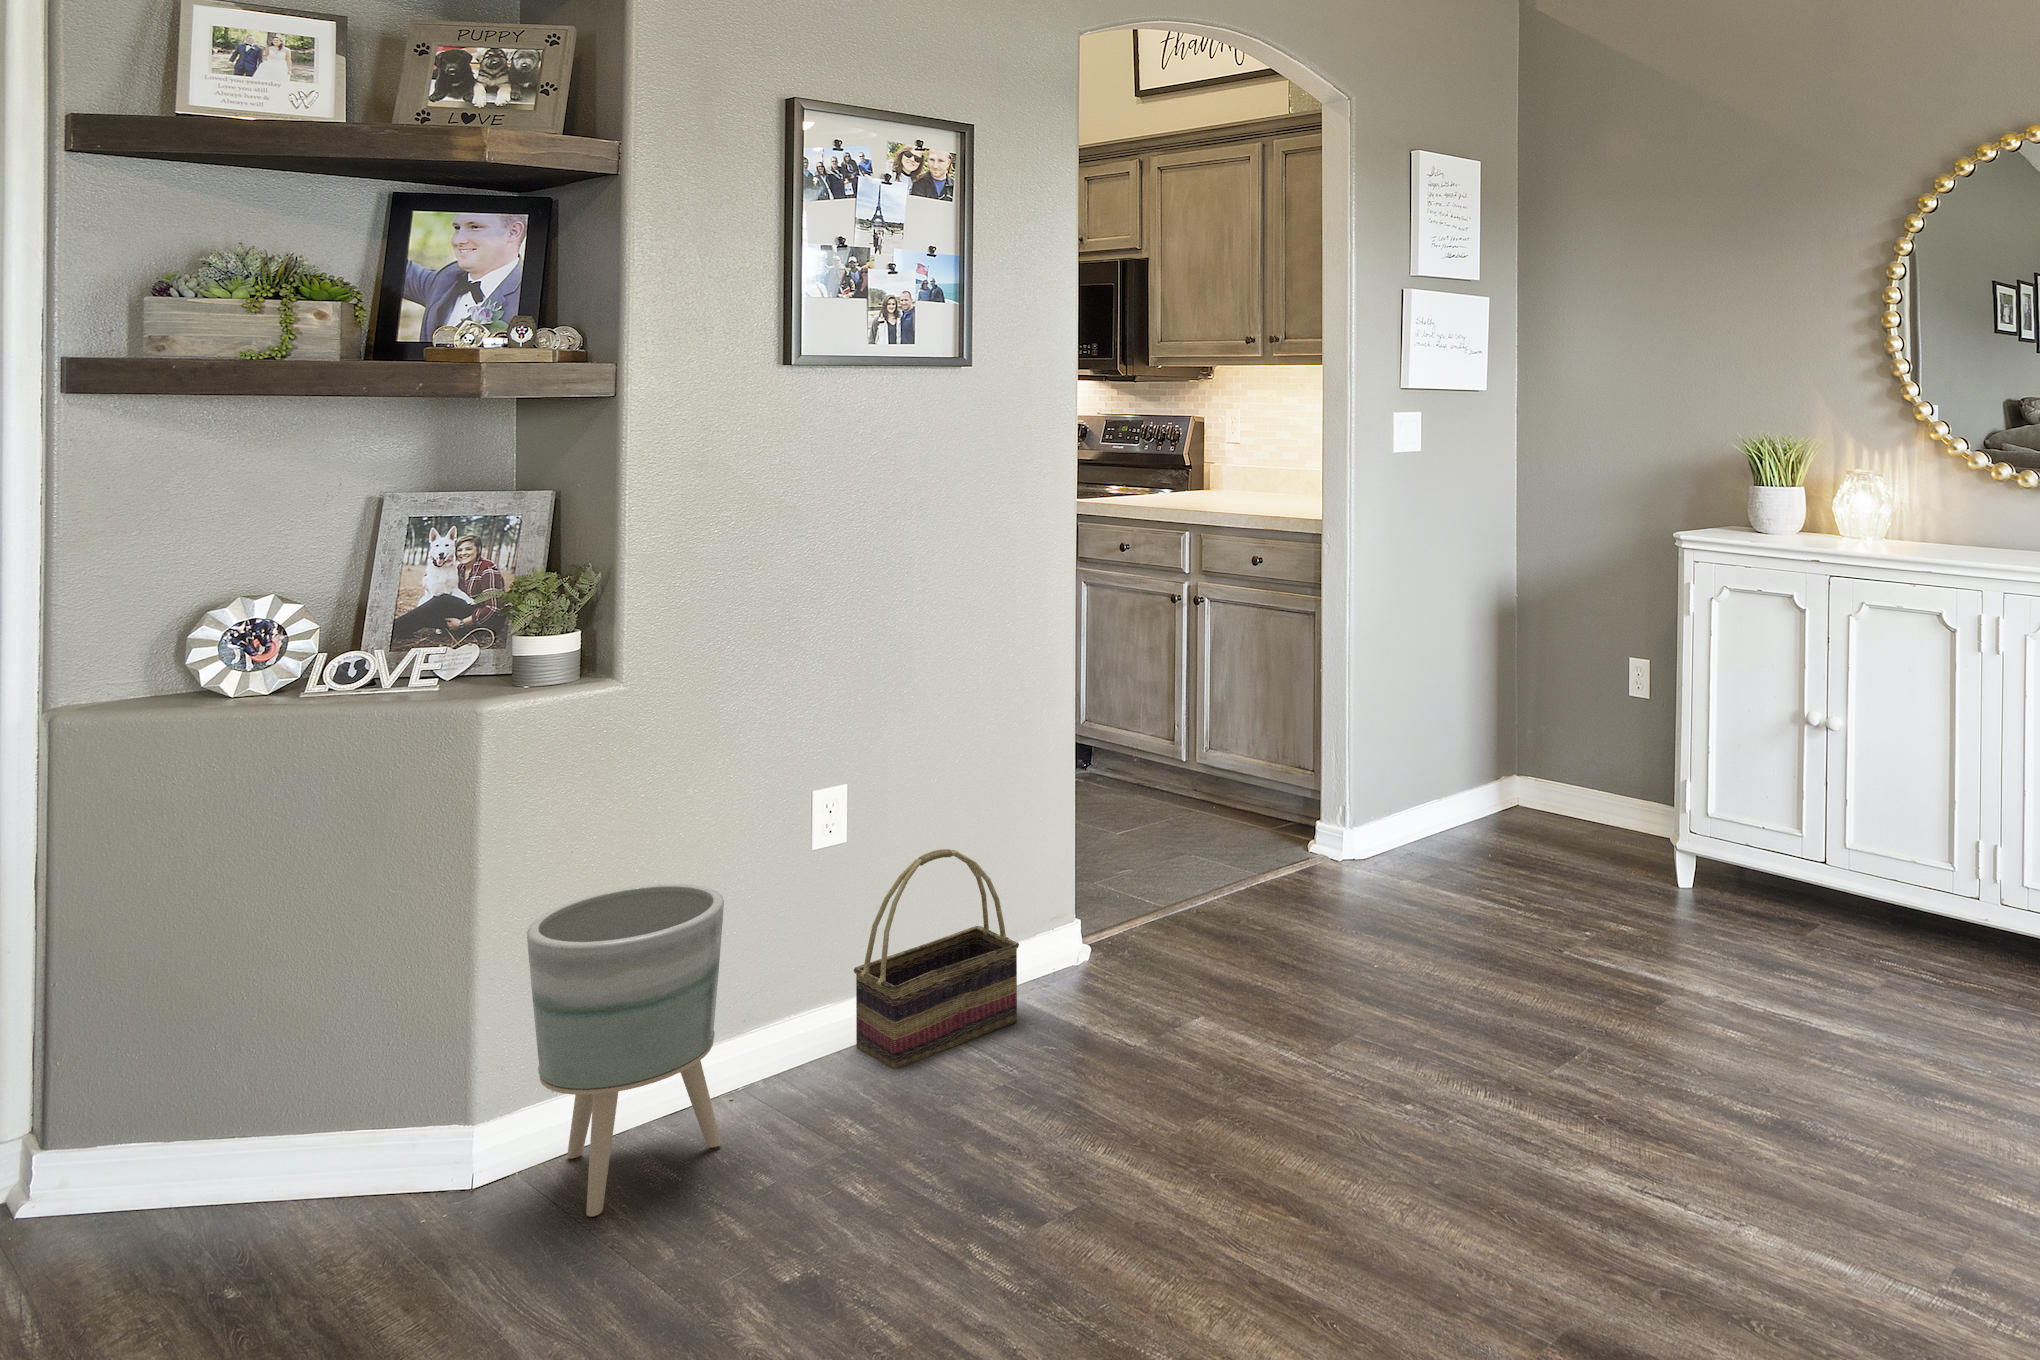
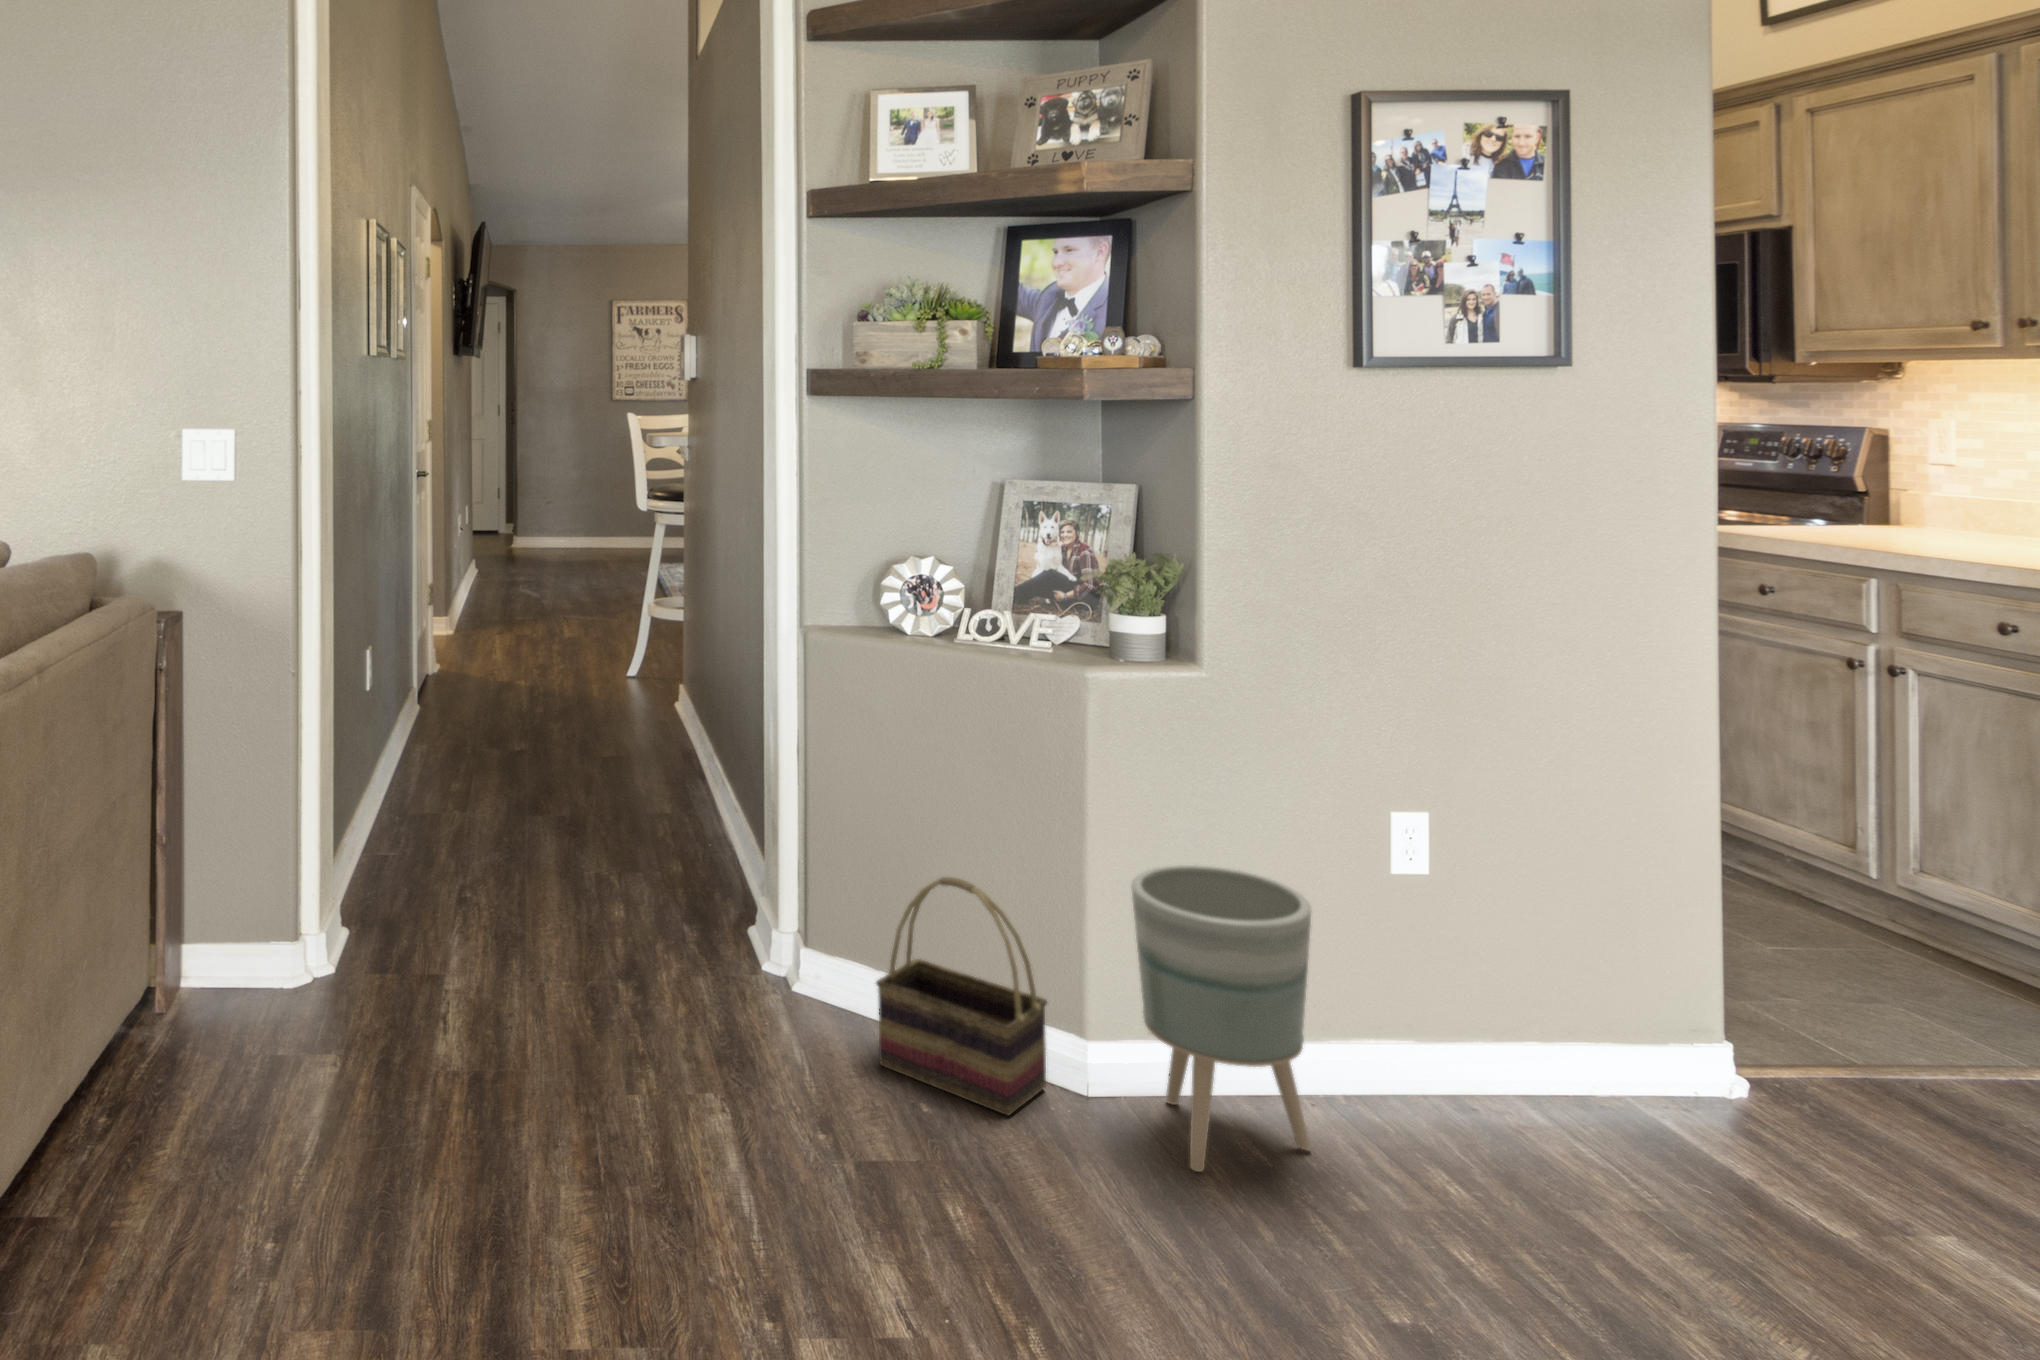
basket: present [854,849,1019,1069] -> present [876,877,1047,1115]

